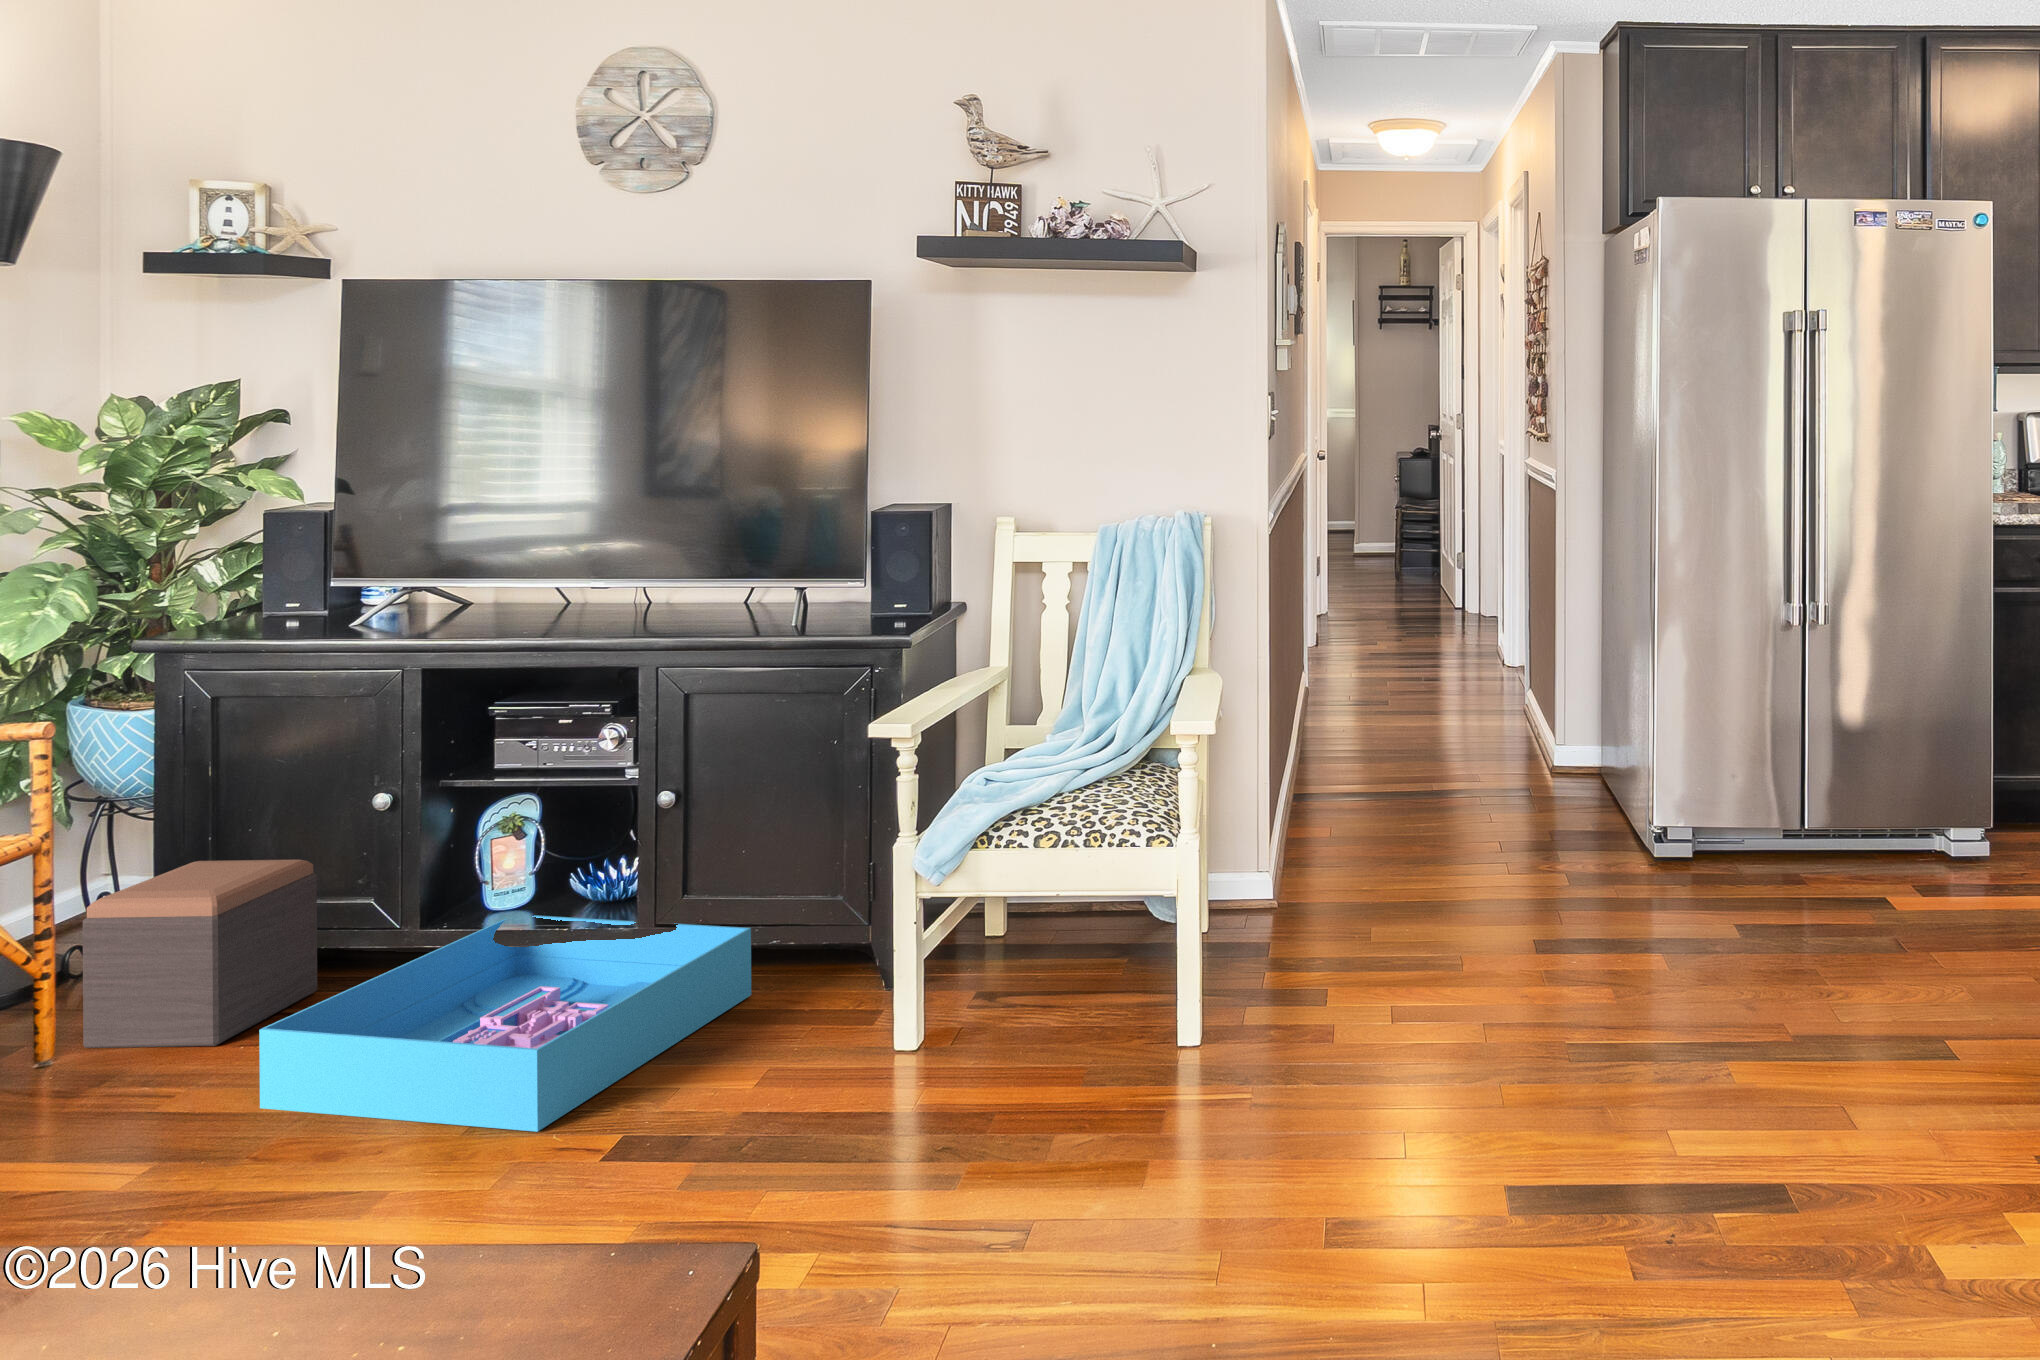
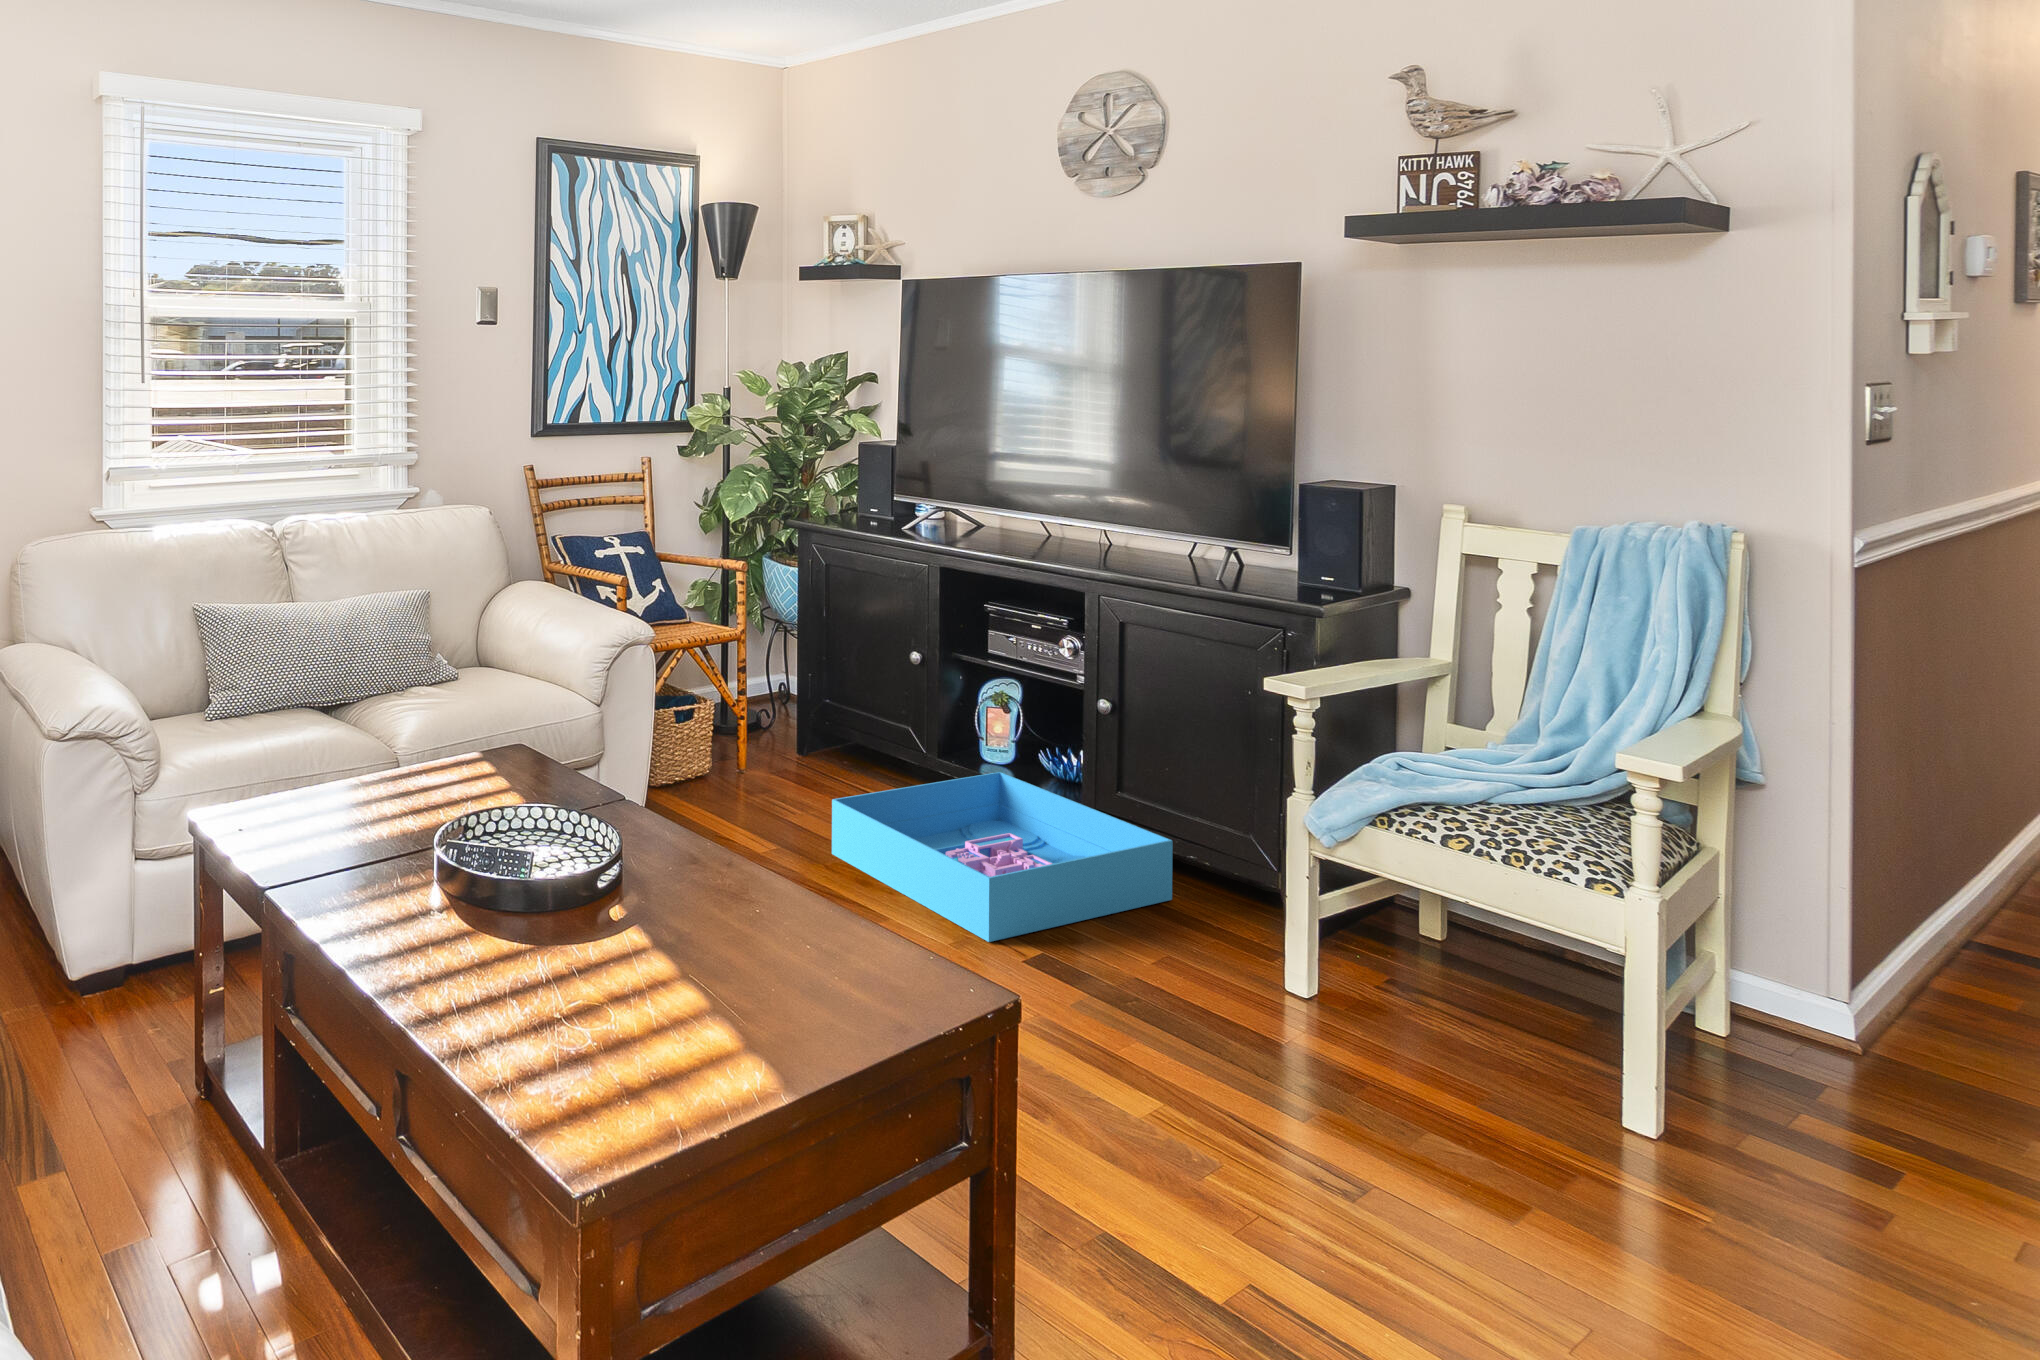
footstool: present [83,860,317,1048] -> none [755,676,879,804]

